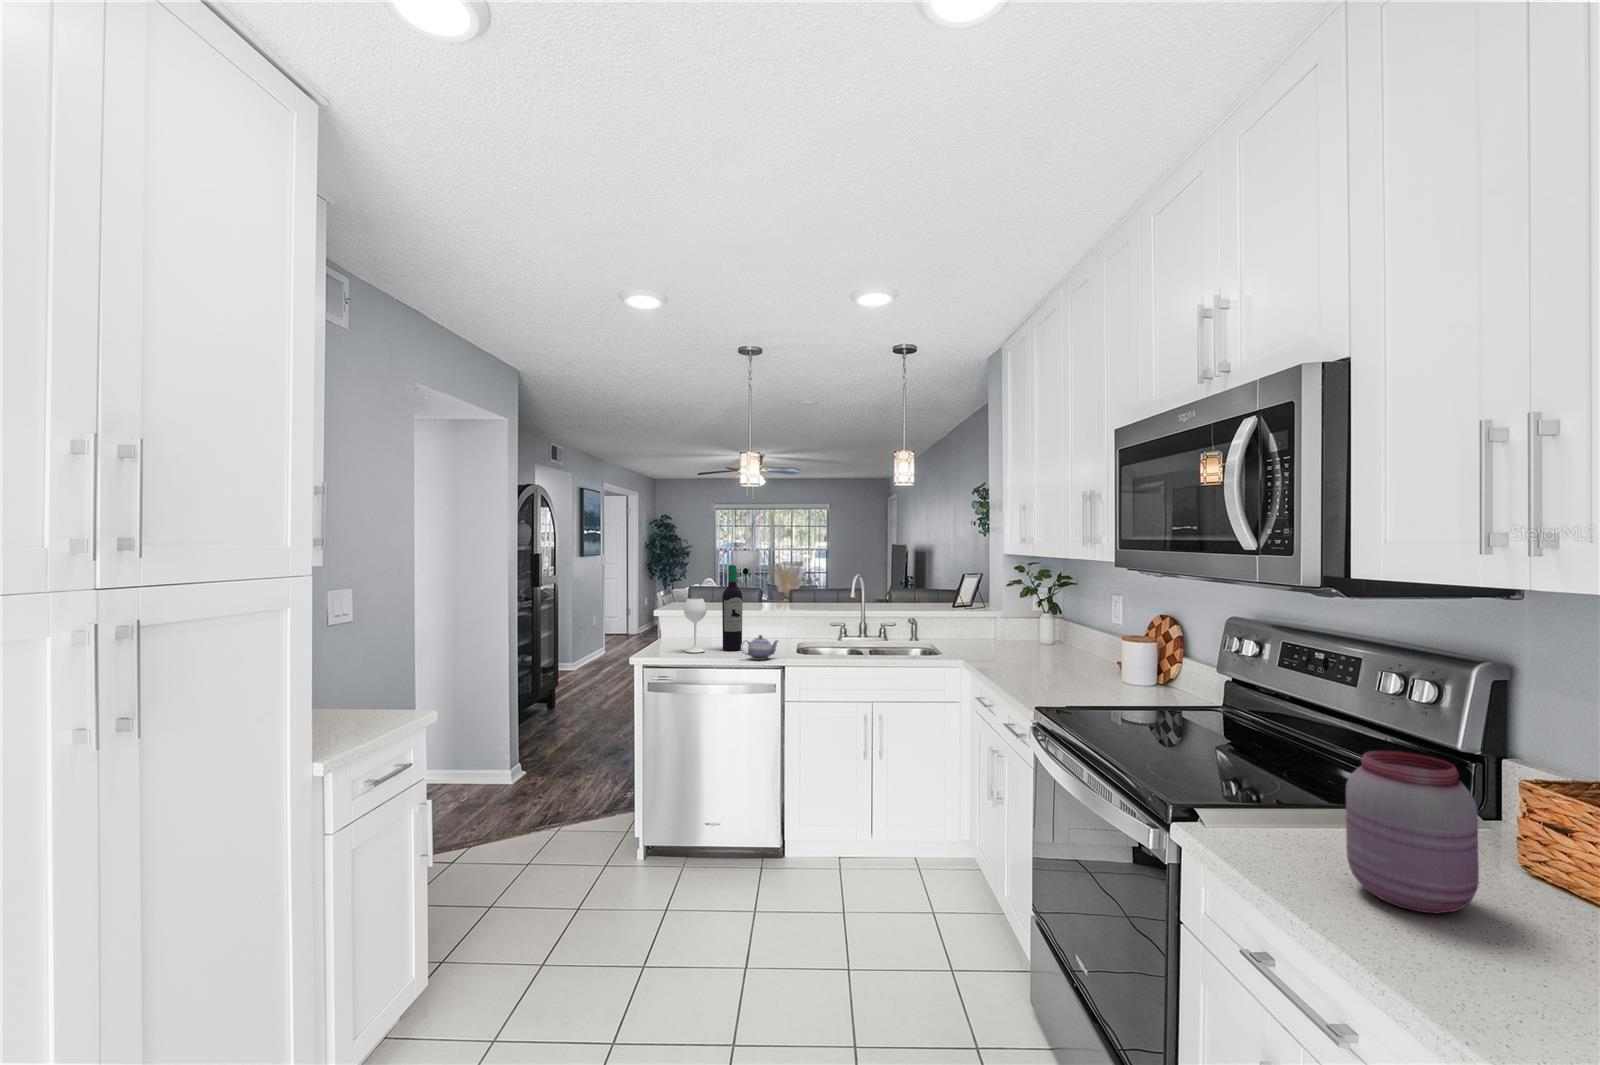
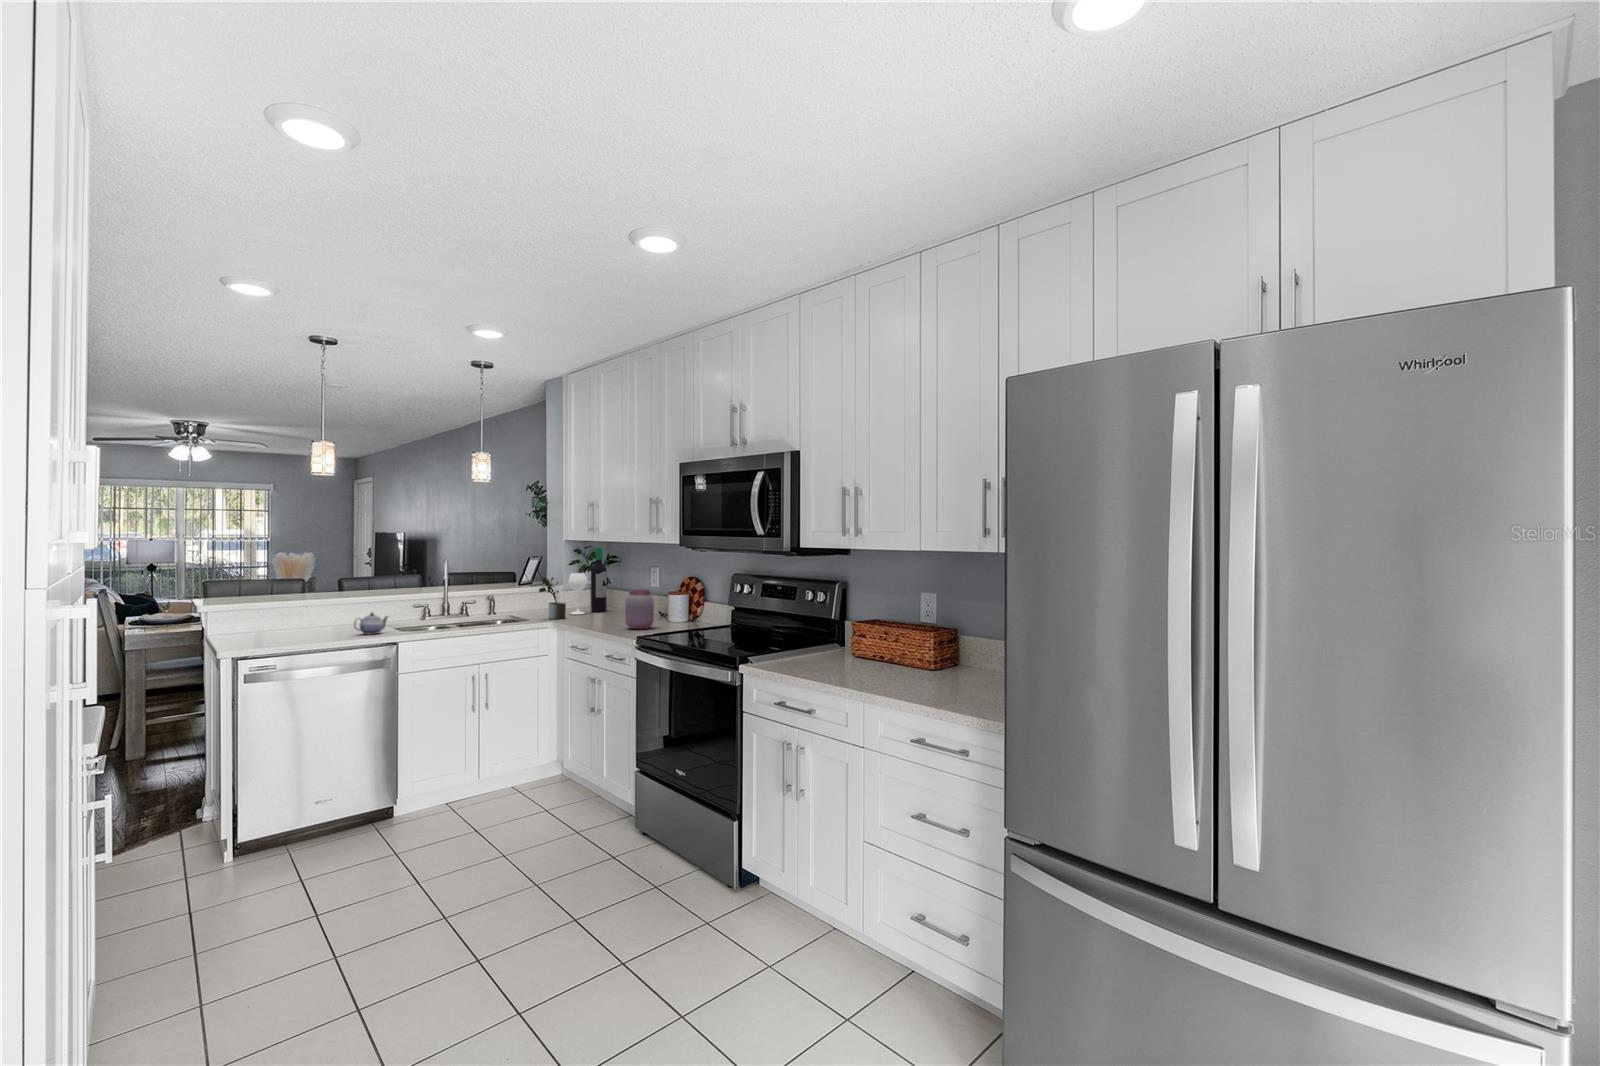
wine bottle: present [684,565,742,653] -> present [568,547,607,614]
potted plant: none [956,602,992,658] -> present [539,577,566,619]
jar: present [1346,751,1479,913] -> present [625,590,654,629]

